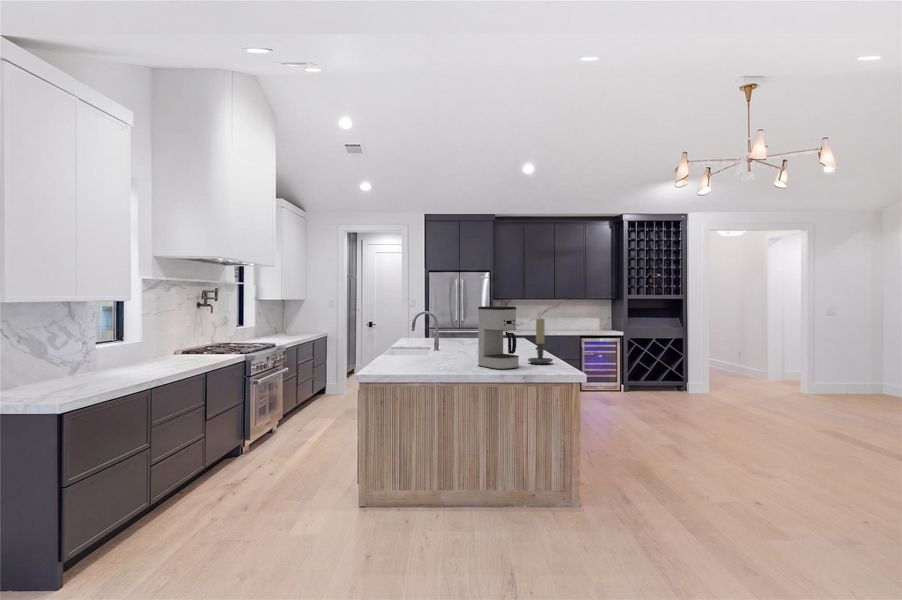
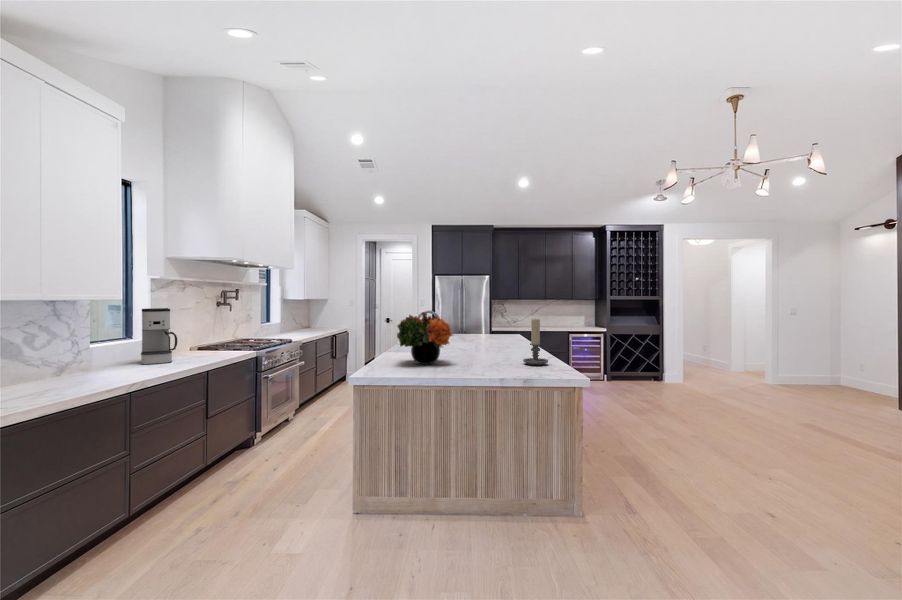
coffee maker: present [478,306,519,370] -> present [141,308,177,365]
flower arrangement: none [401,312,459,364] -> present [397,312,453,364]

